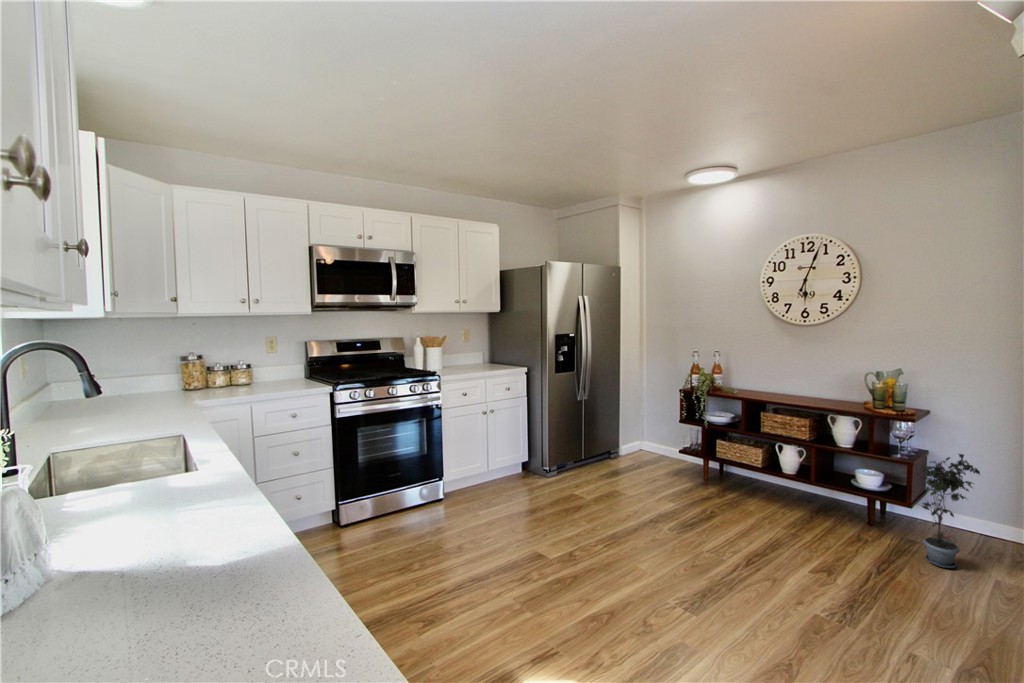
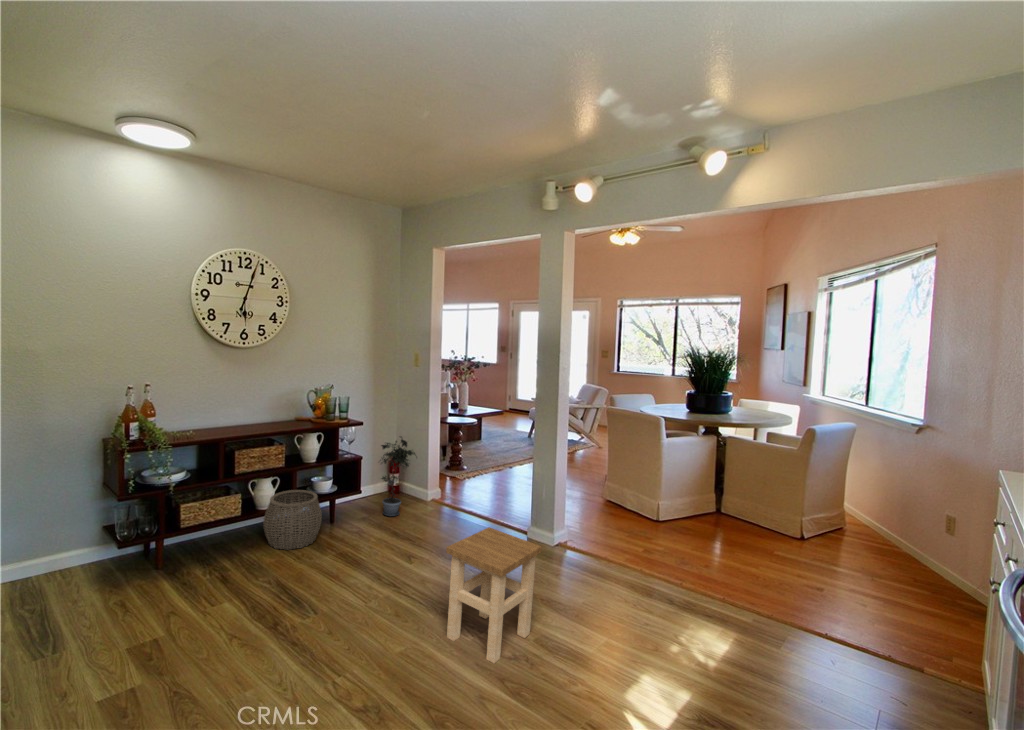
woven basket: none [762,463,824,522] -> present [264,490,322,550]
stool: none [608,497,716,646] -> present [446,527,542,663]

